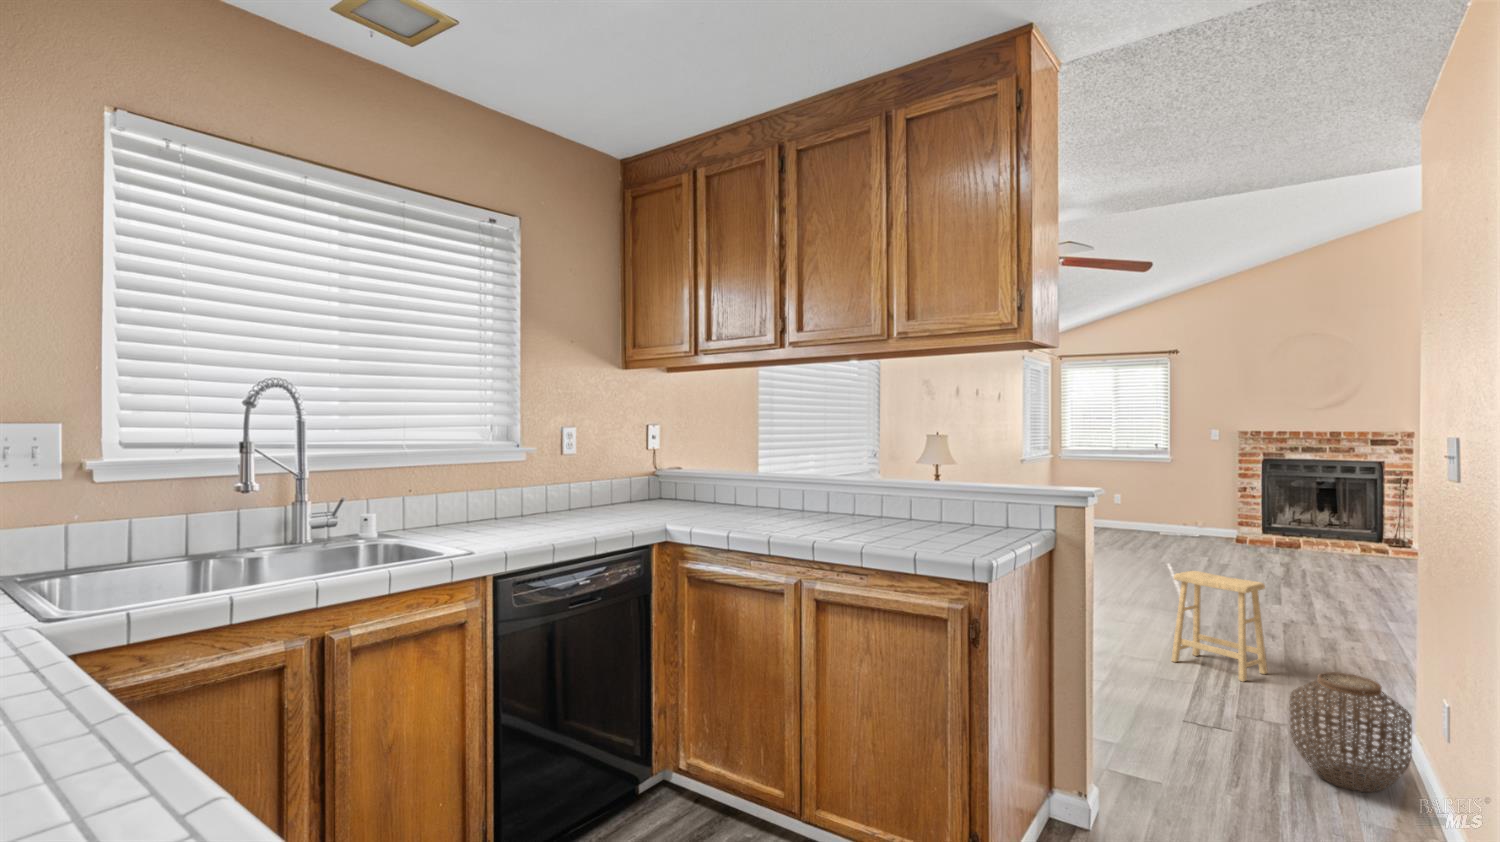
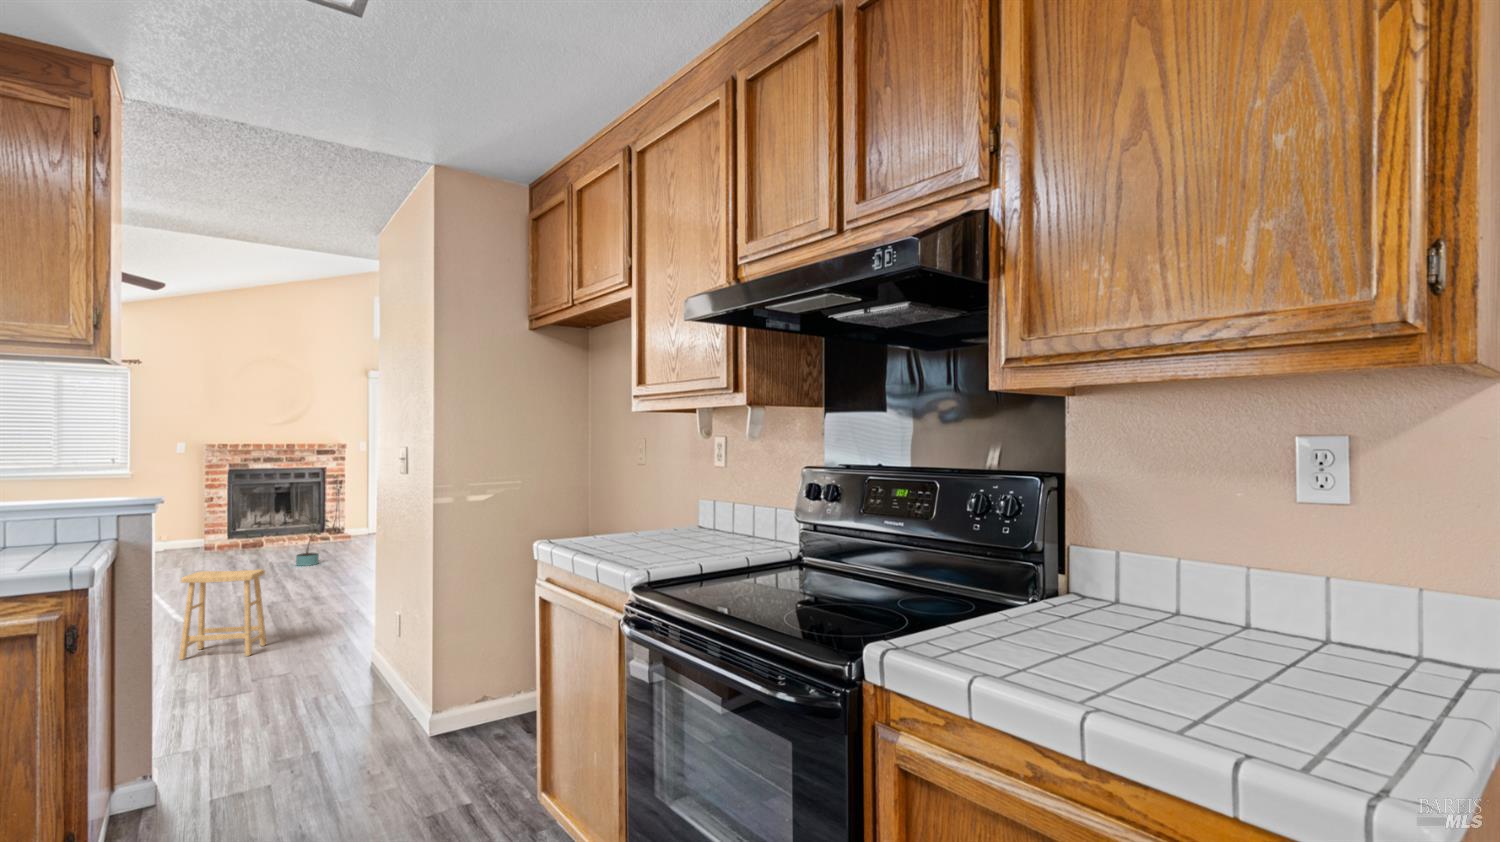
potted plant: none [1322,503,1380,583] -> present [296,518,329,566]
woven basket: present [1290,672,1412,792] -> none [302,615,381,697]

